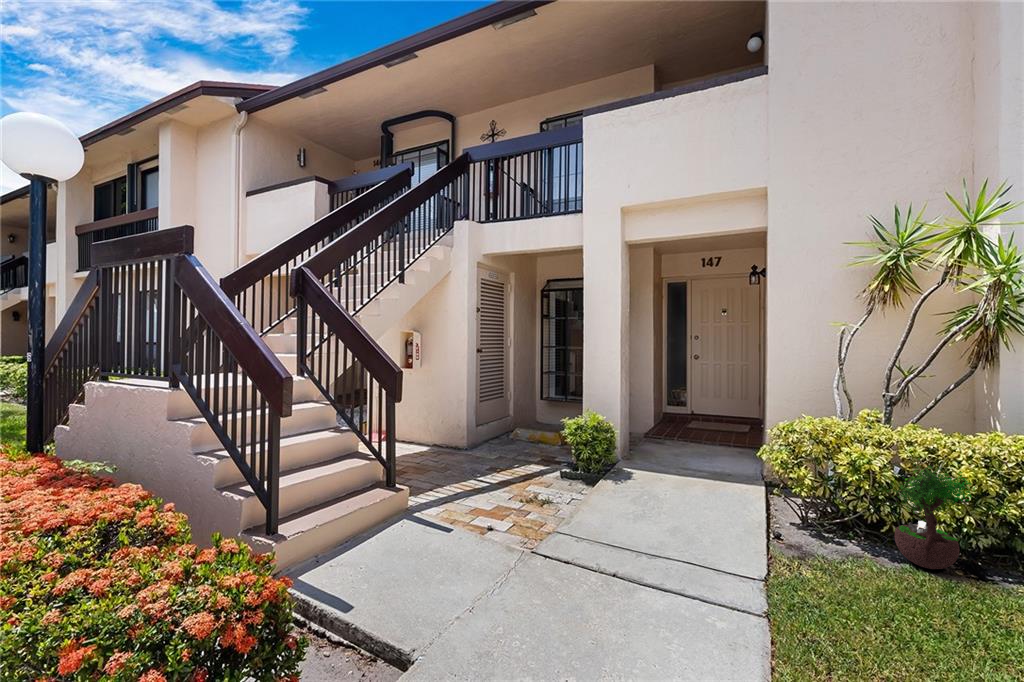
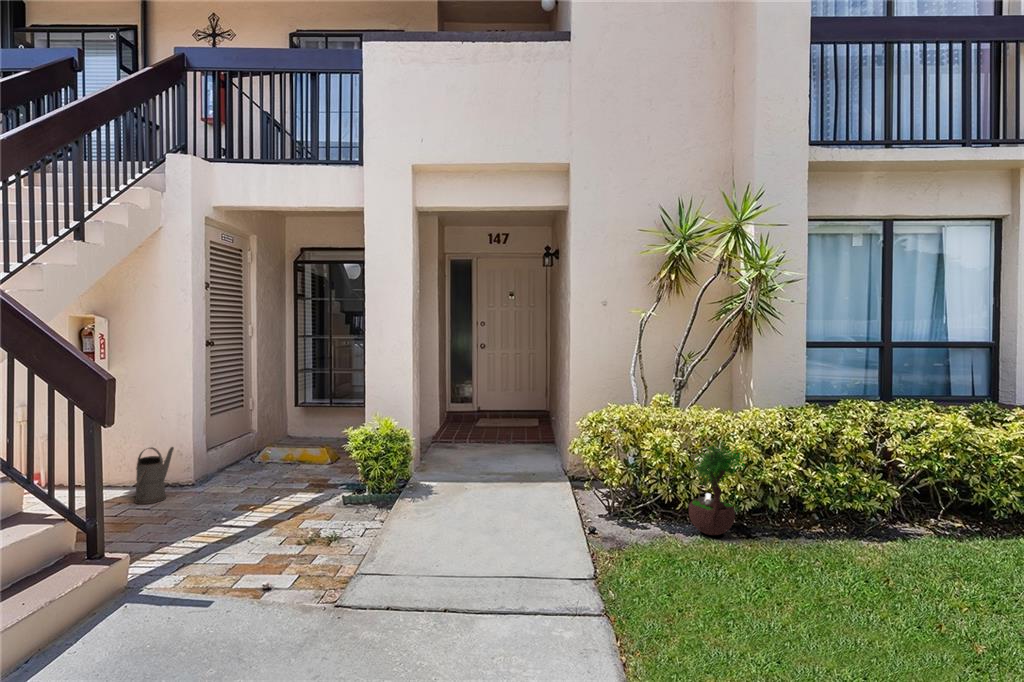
watering can: none [431,419,456,457] -> present [135,447,174,504]

